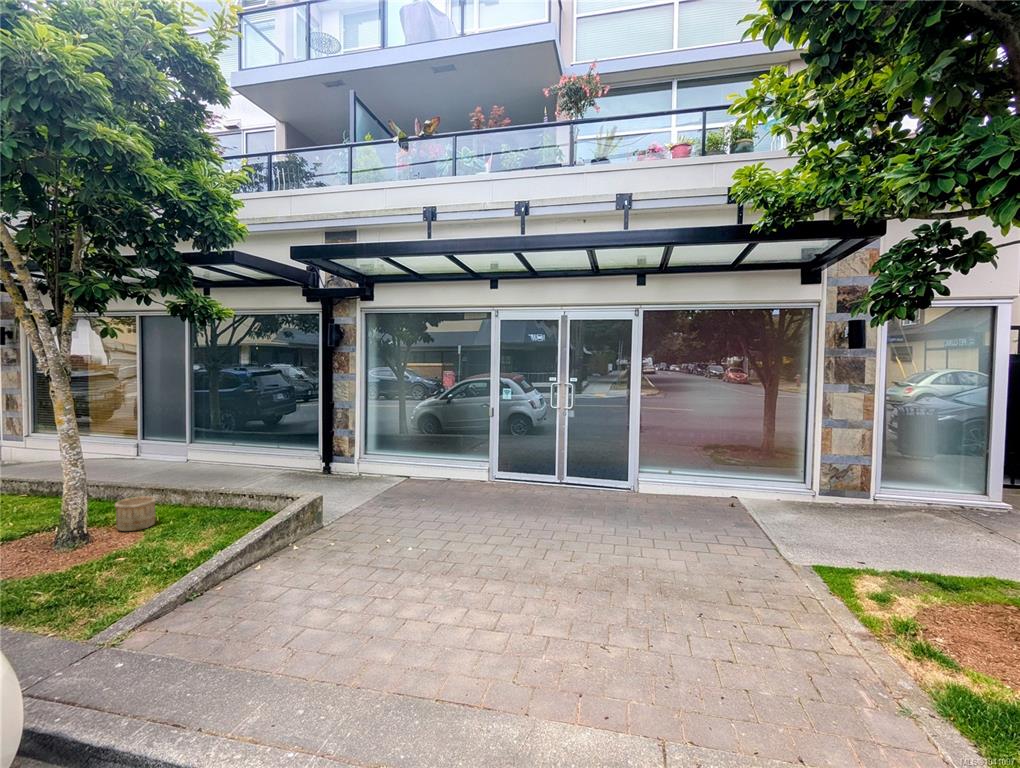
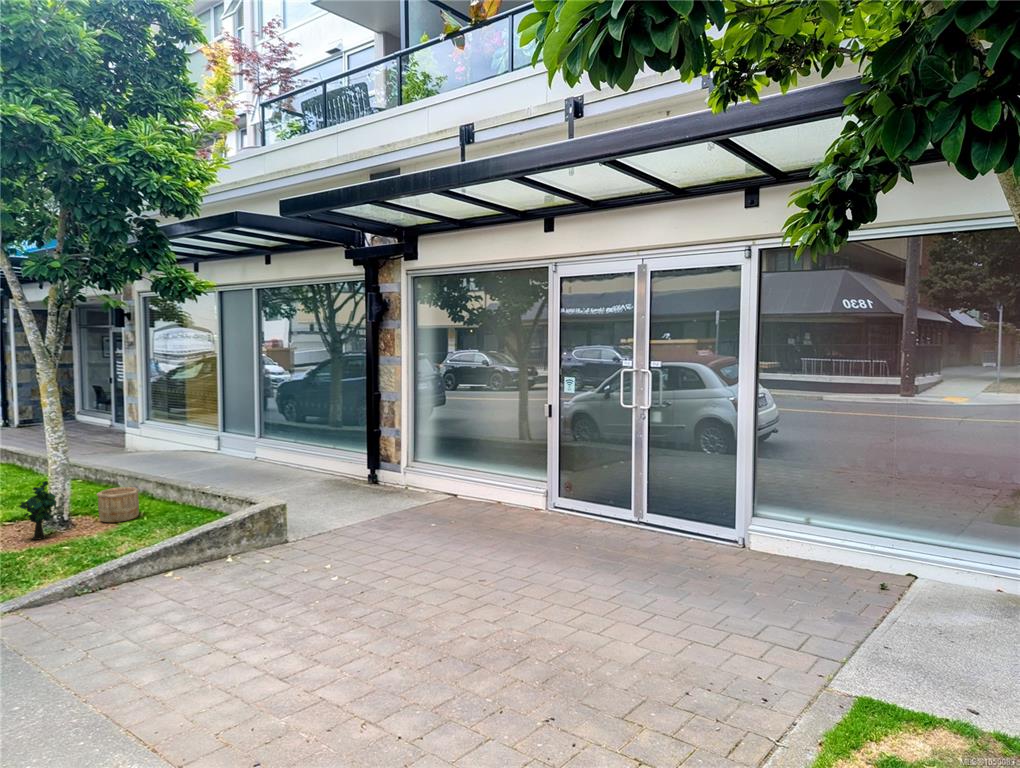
decorative plant: none [45,498,88,556] -> present [19,481,58,540]

